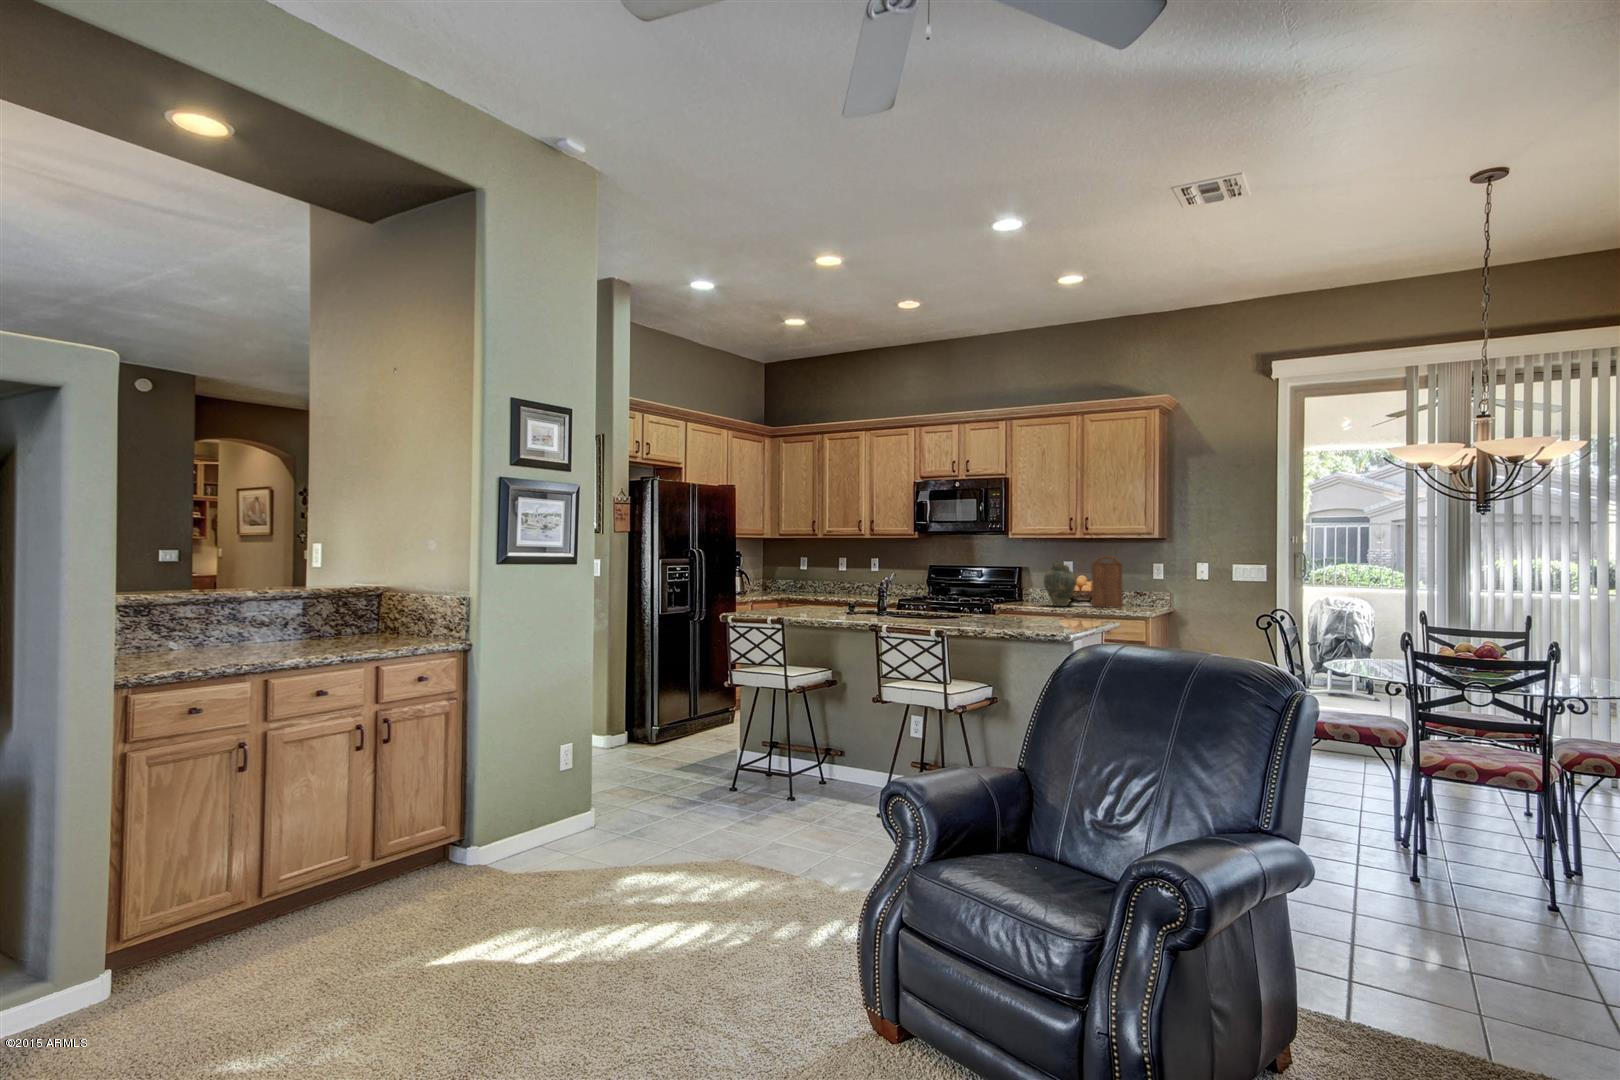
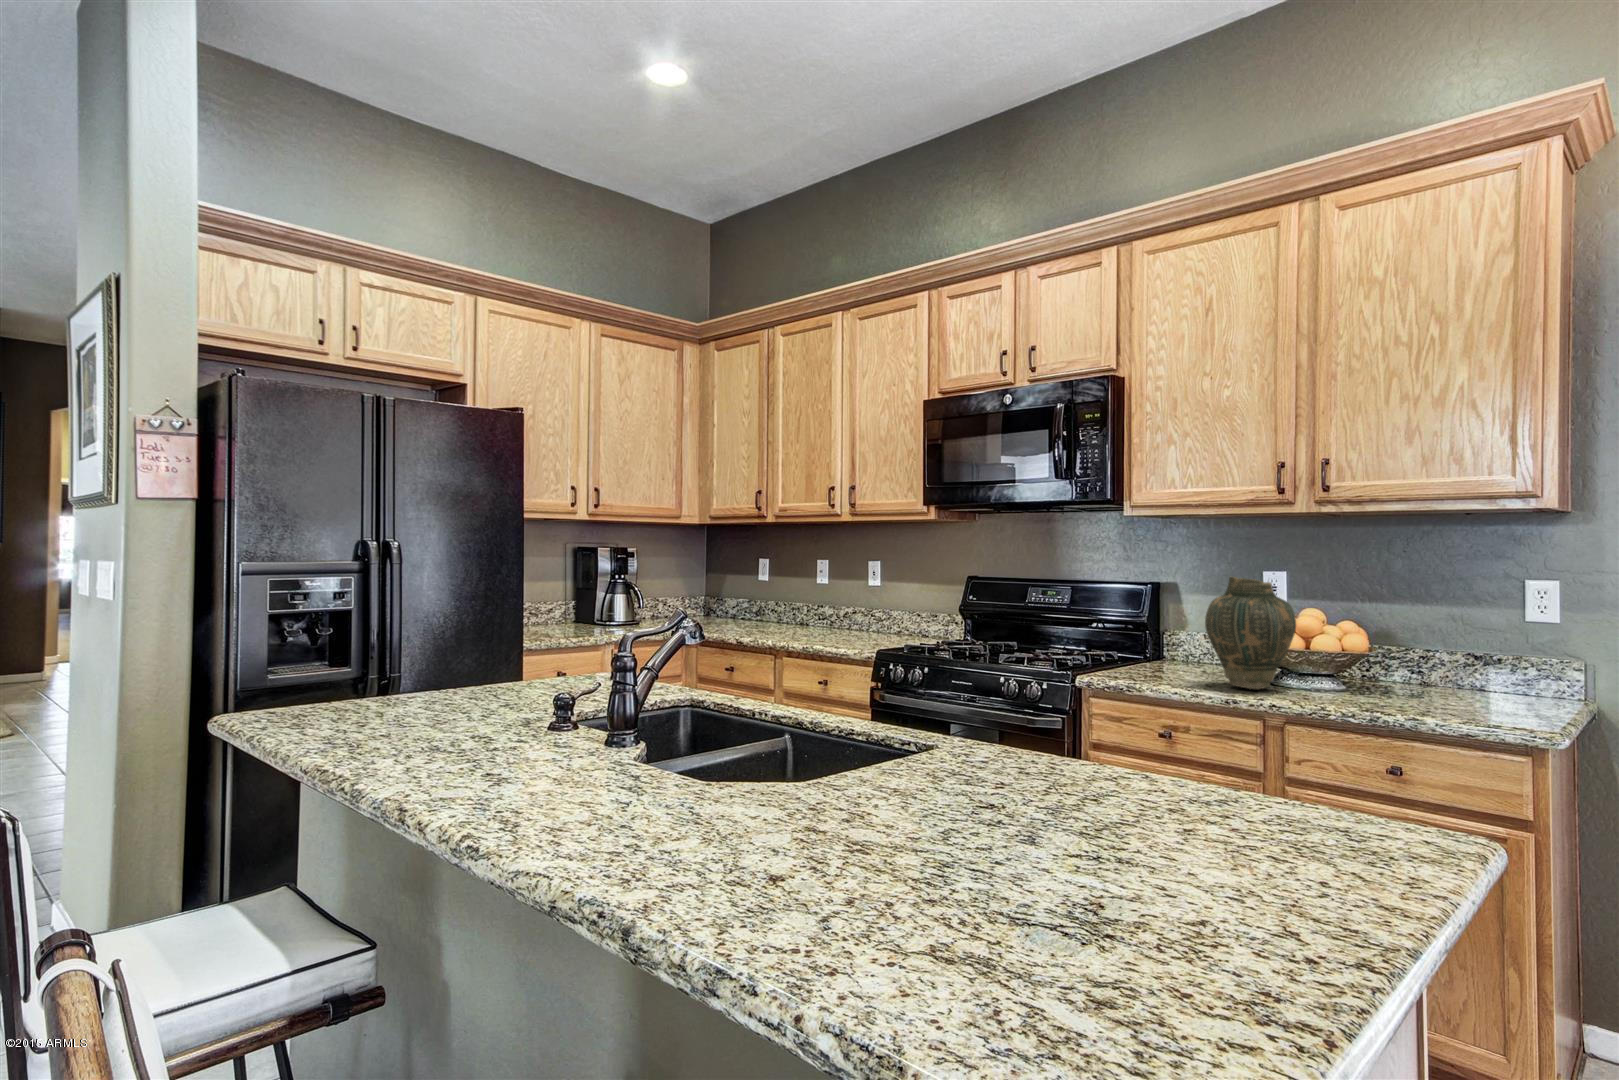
cutting board: present [1091,556,1123,608] -> none [1338,559,1432,702]

